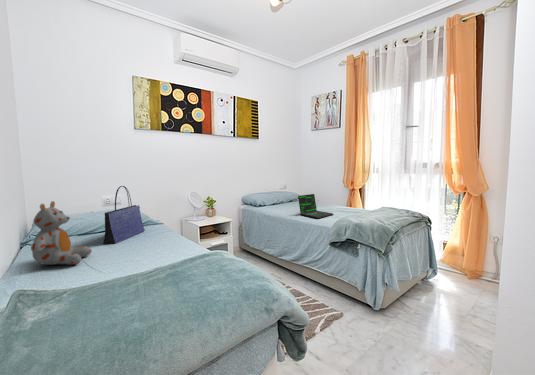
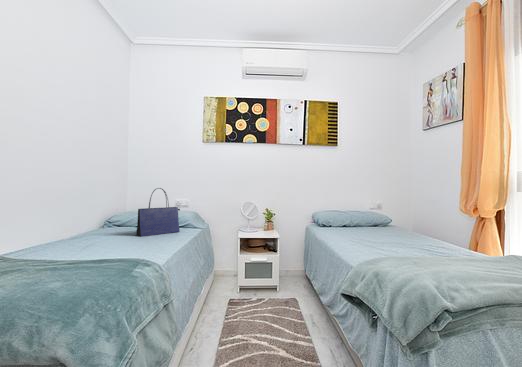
laptop: present [298,194,333,218] -> none [356,216,410,251]
stuffed bear: present [31,201,91,265] -> none [64,193,111,244]

